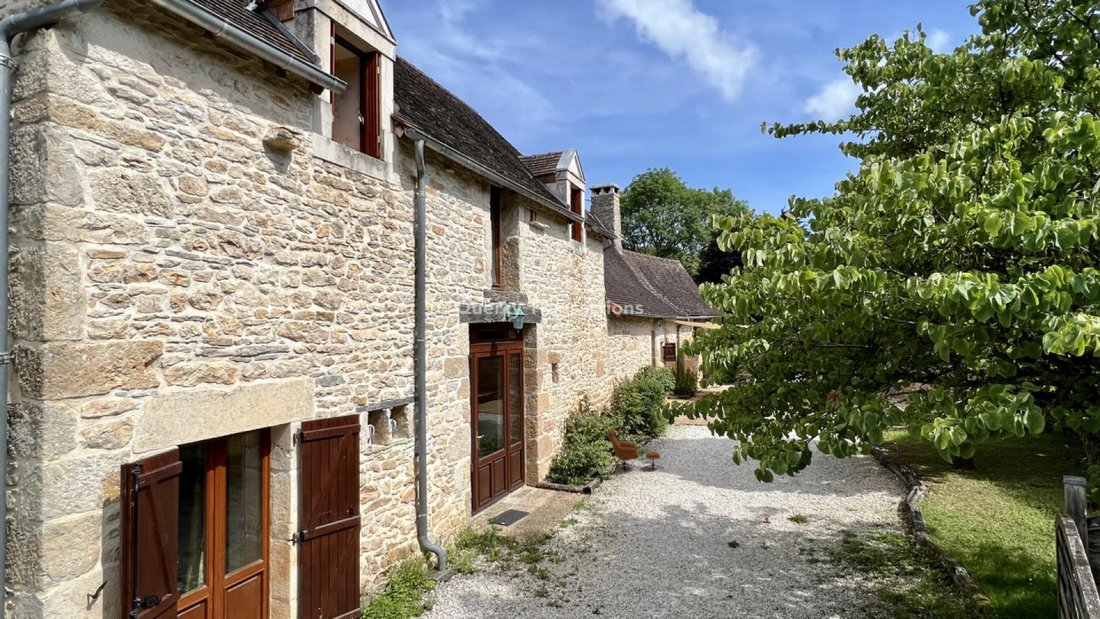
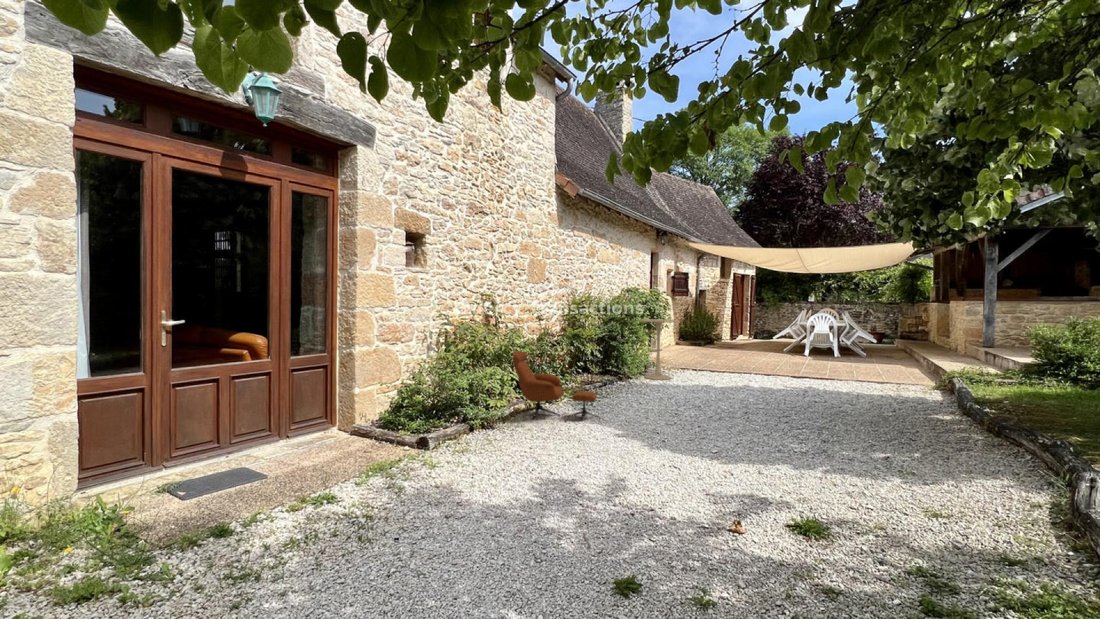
pedestal table: none [661,392,688,435] -> present [640,319,678,380]

